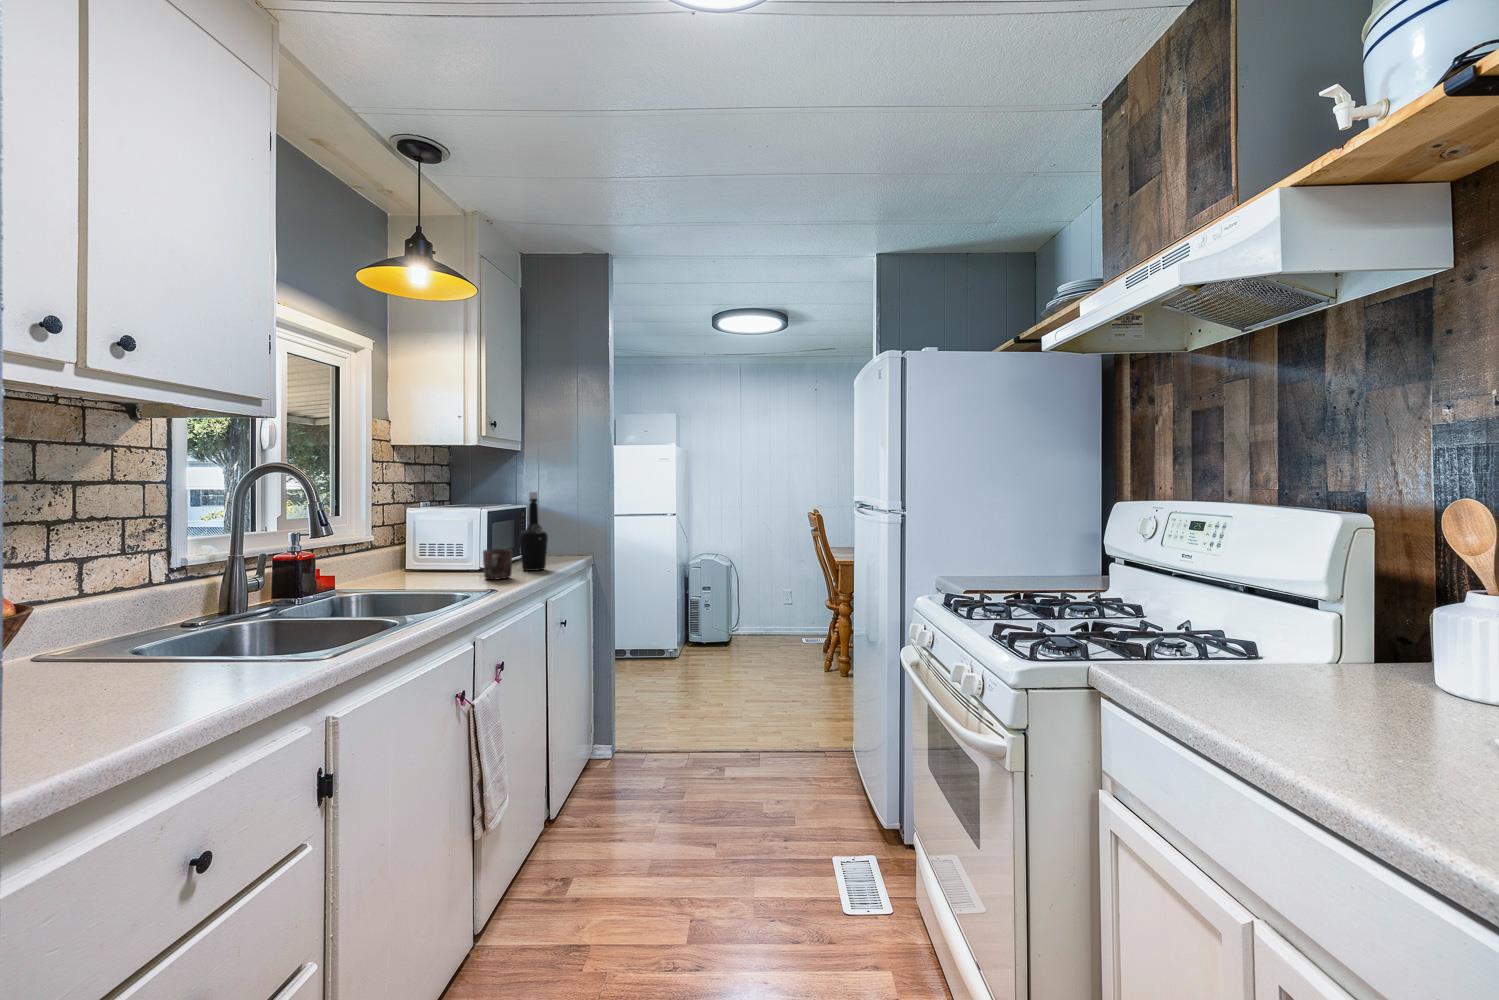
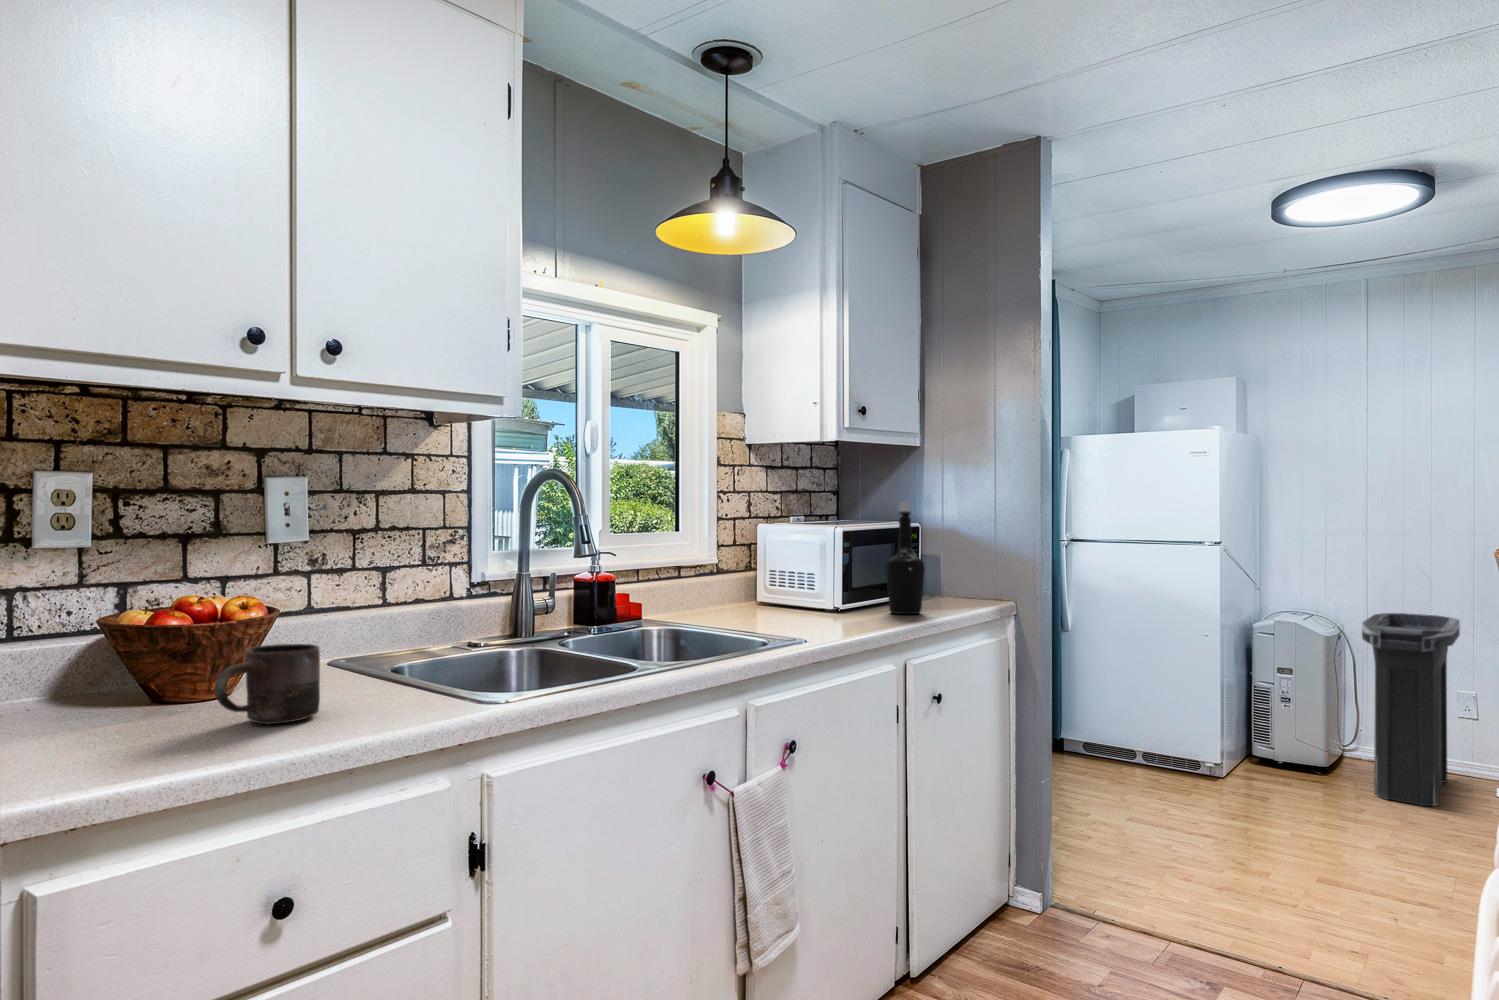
mug: present [483,549,512,579] -> present [215,644,320,724]
trash can: none [746,553,787,656] -> present [1362,613,1460,806]

